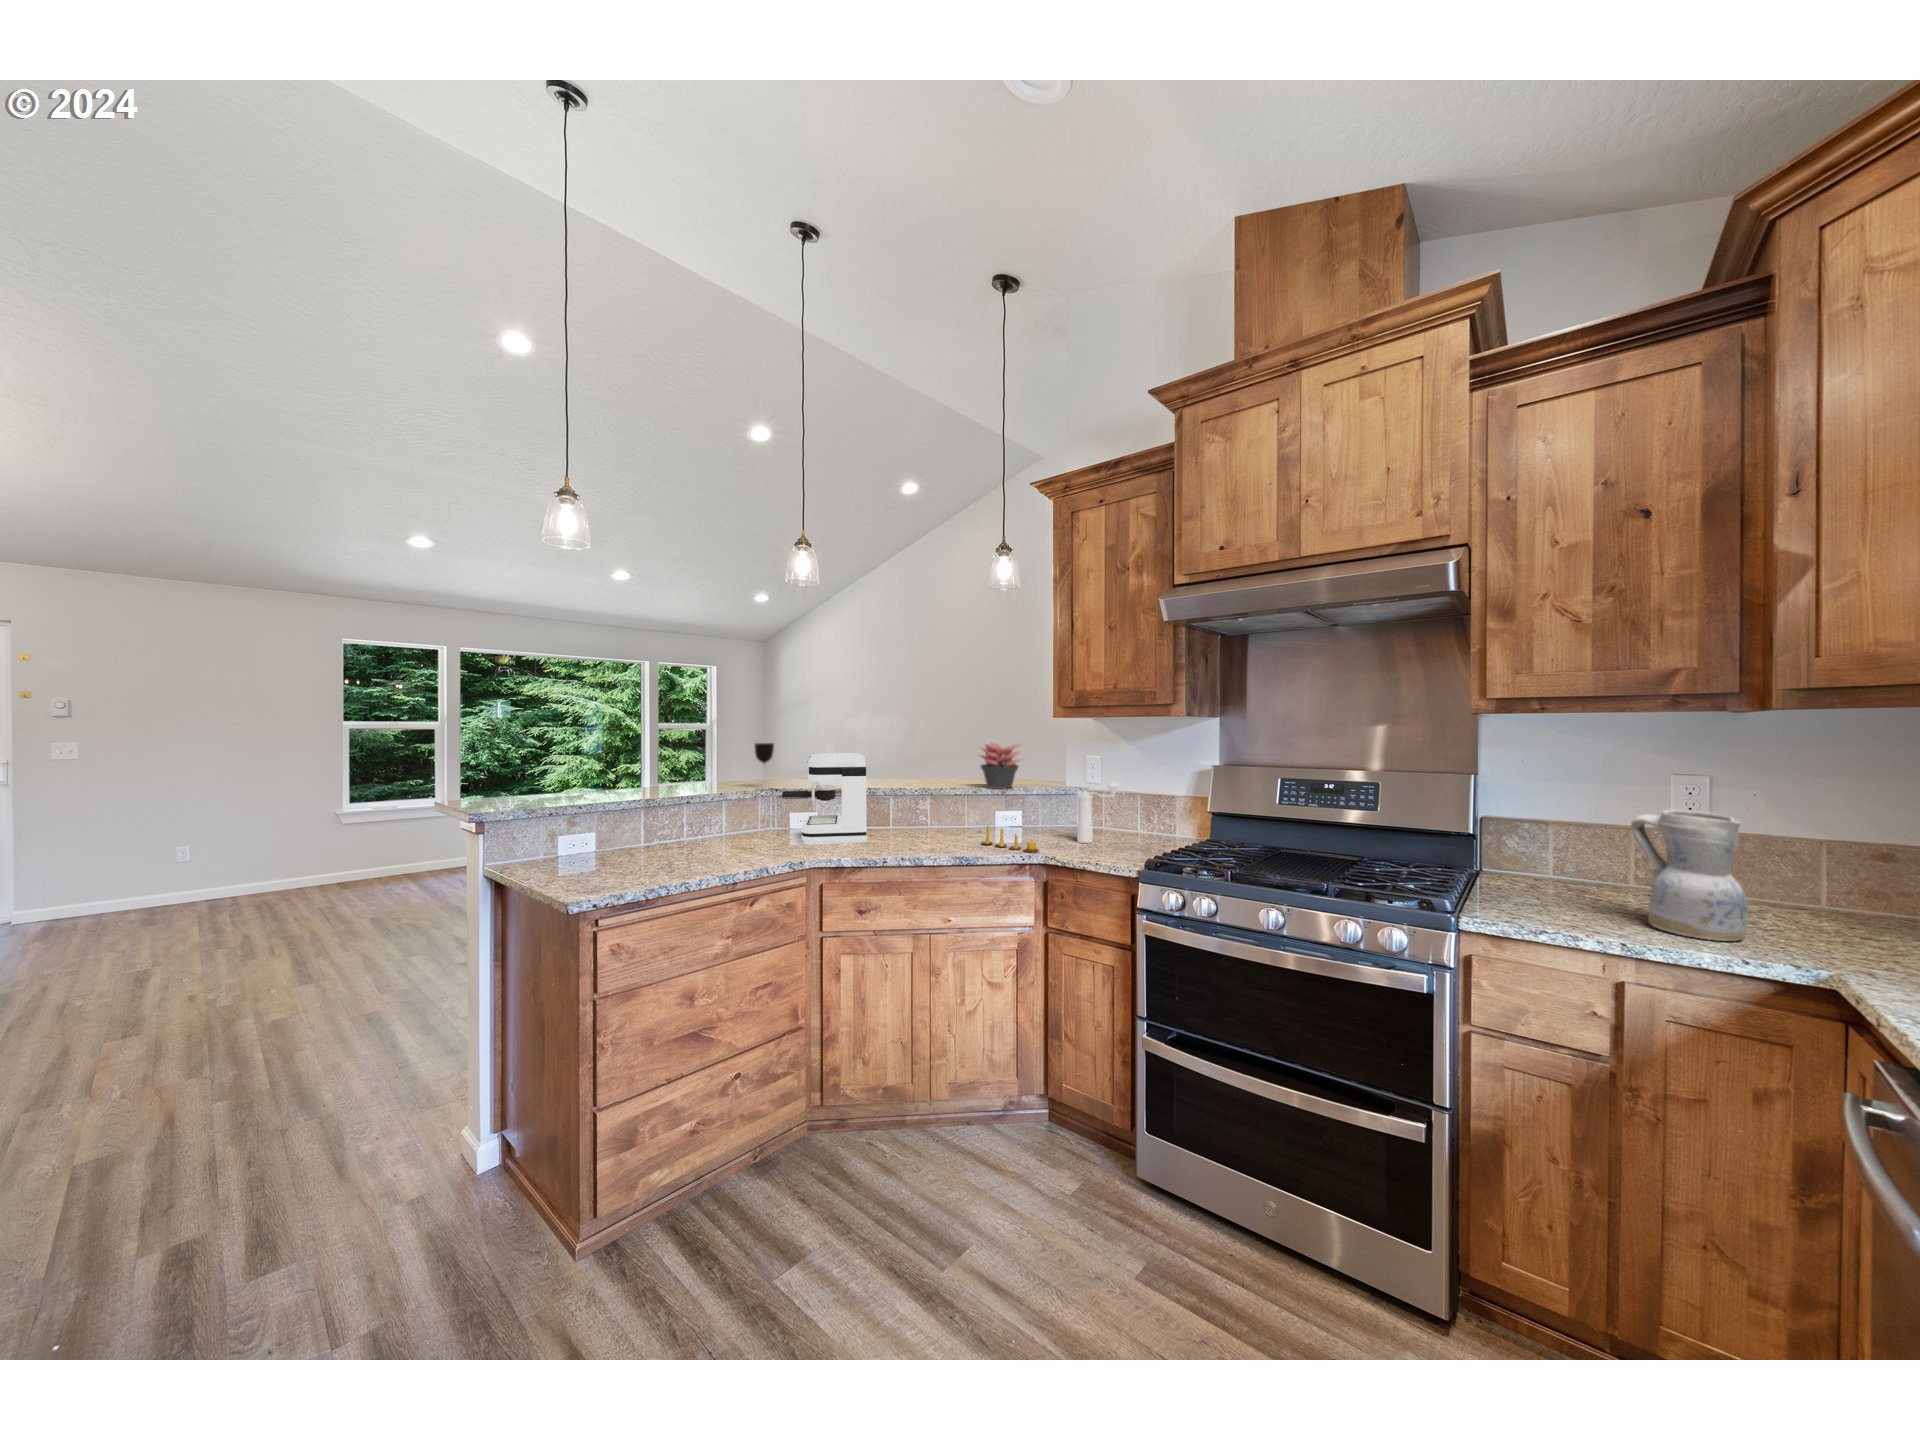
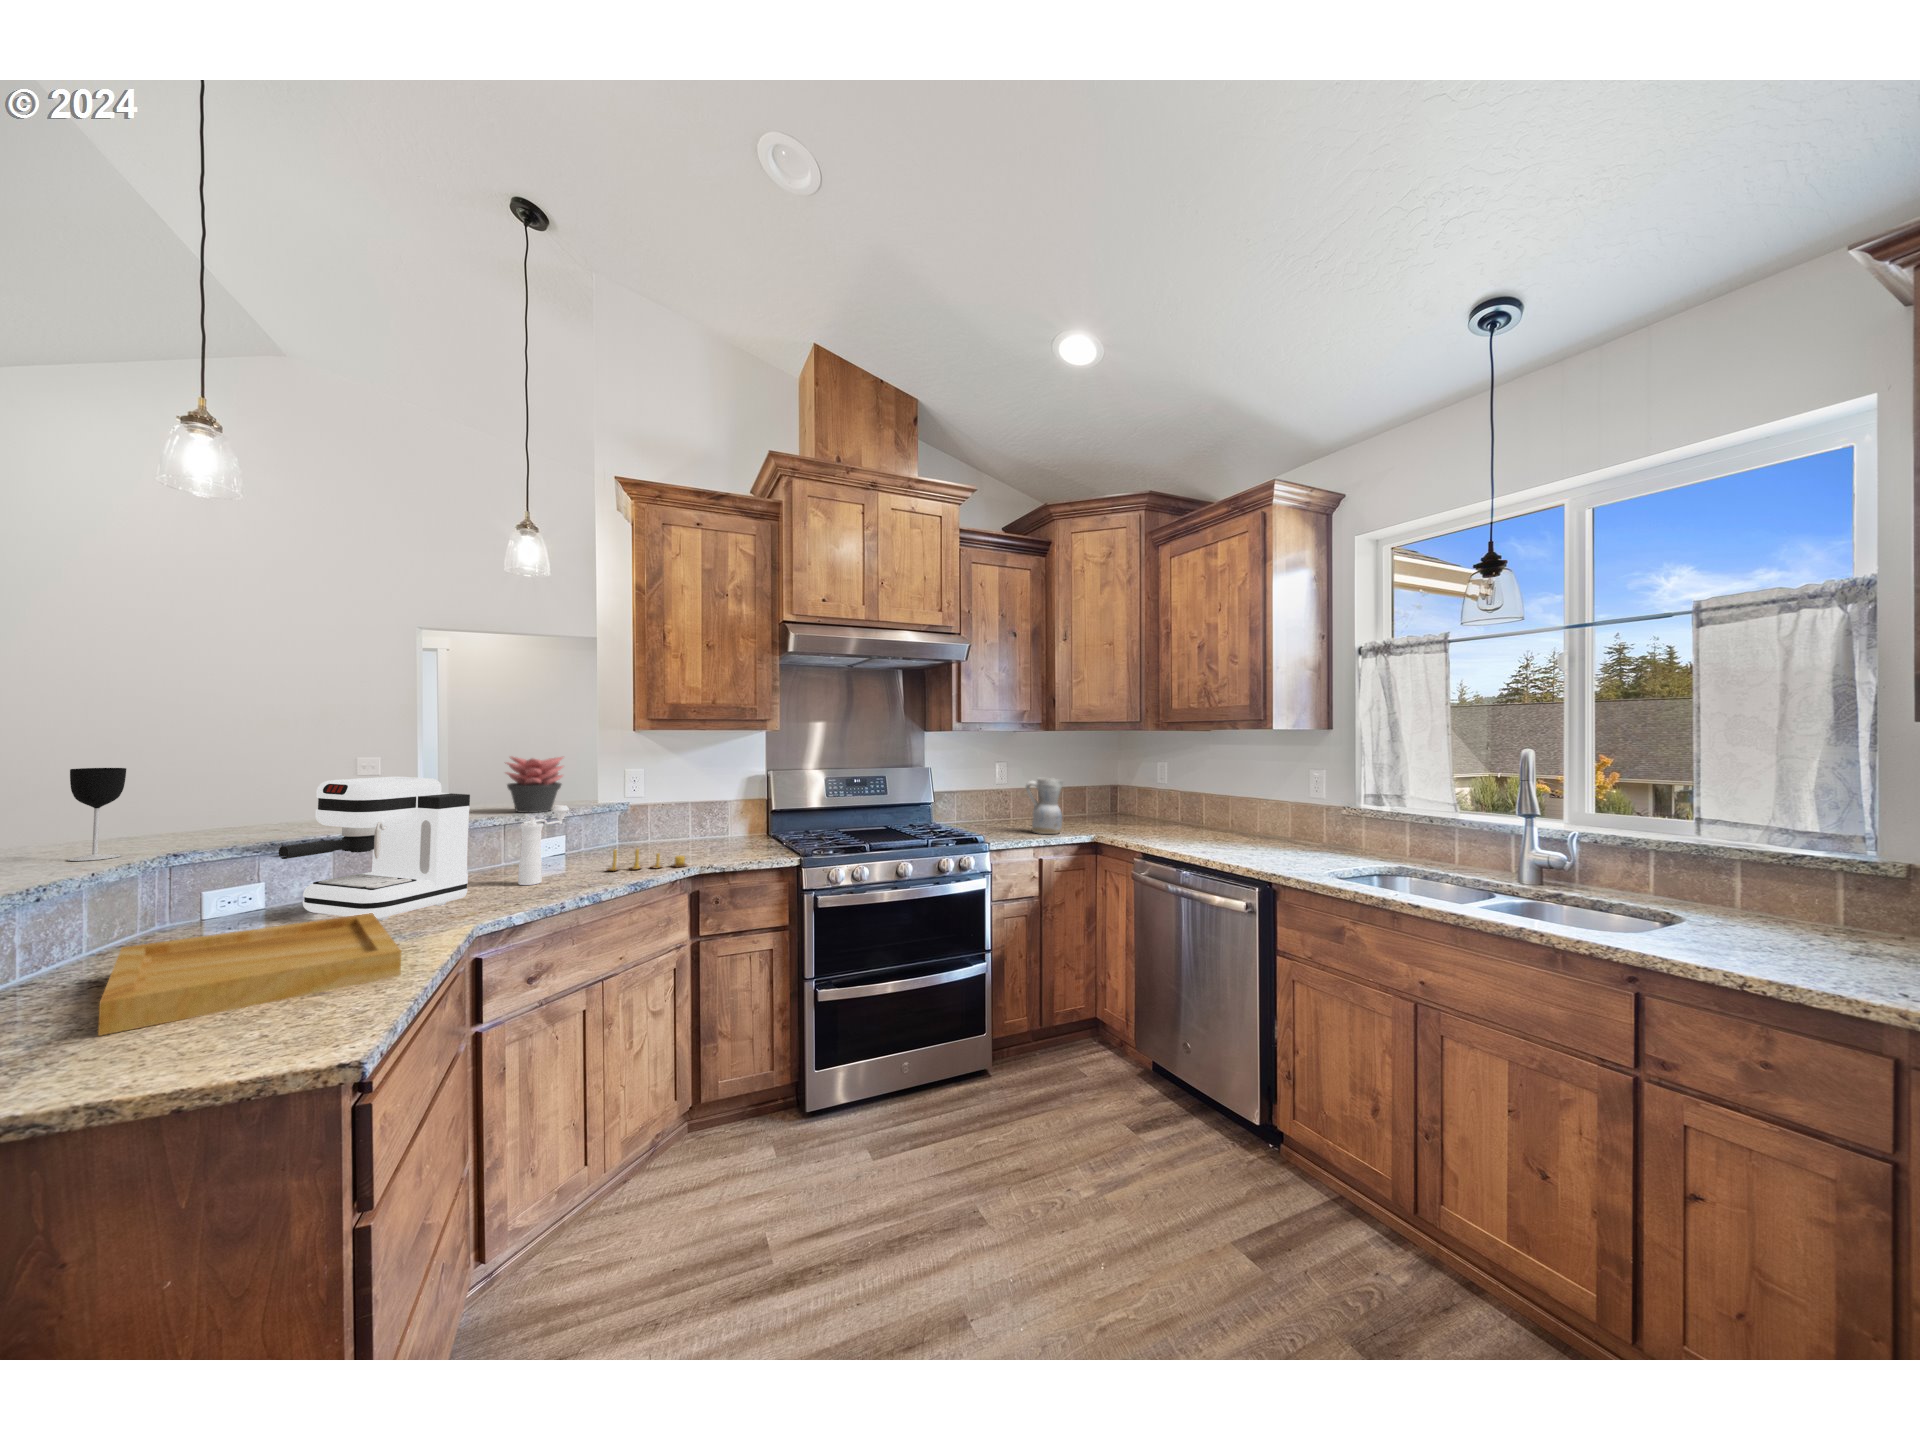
pepper mill: present [1077,782,1119,843] -> present [518,805,569,885]
tray: none [618,832,779,876] -> present [98,913,401,1036]

